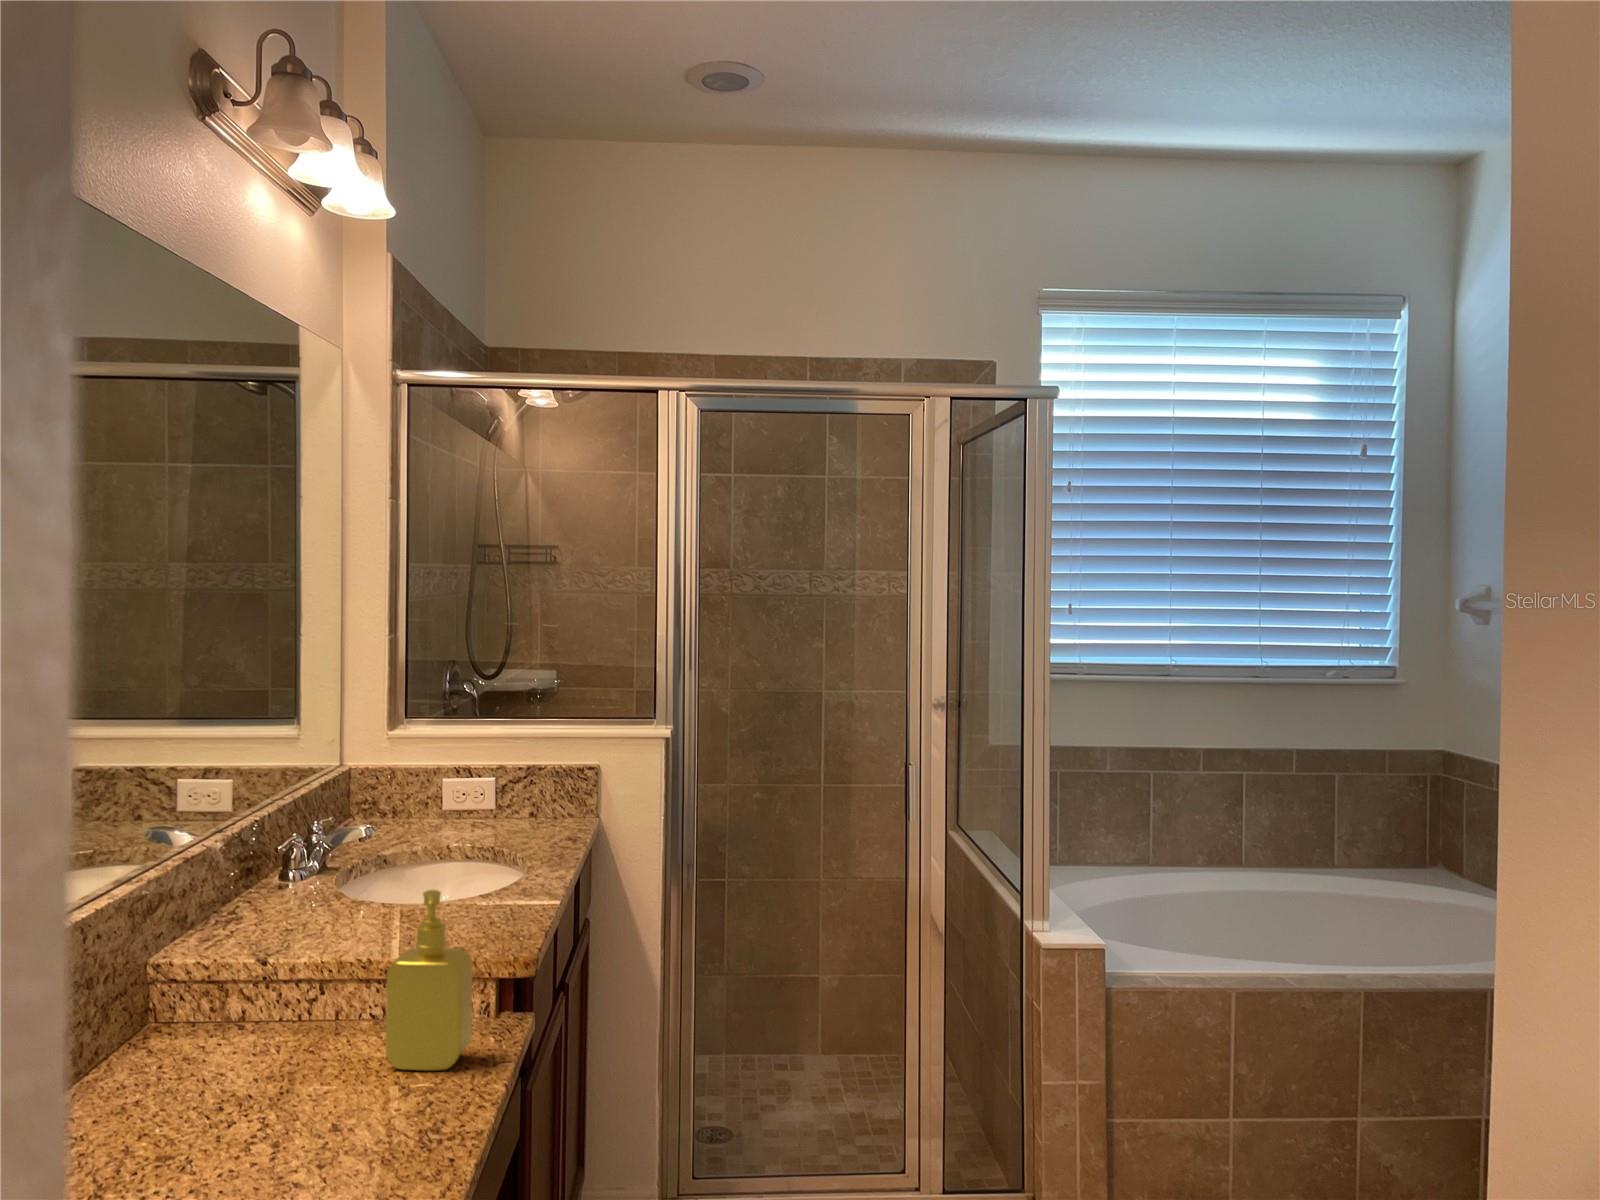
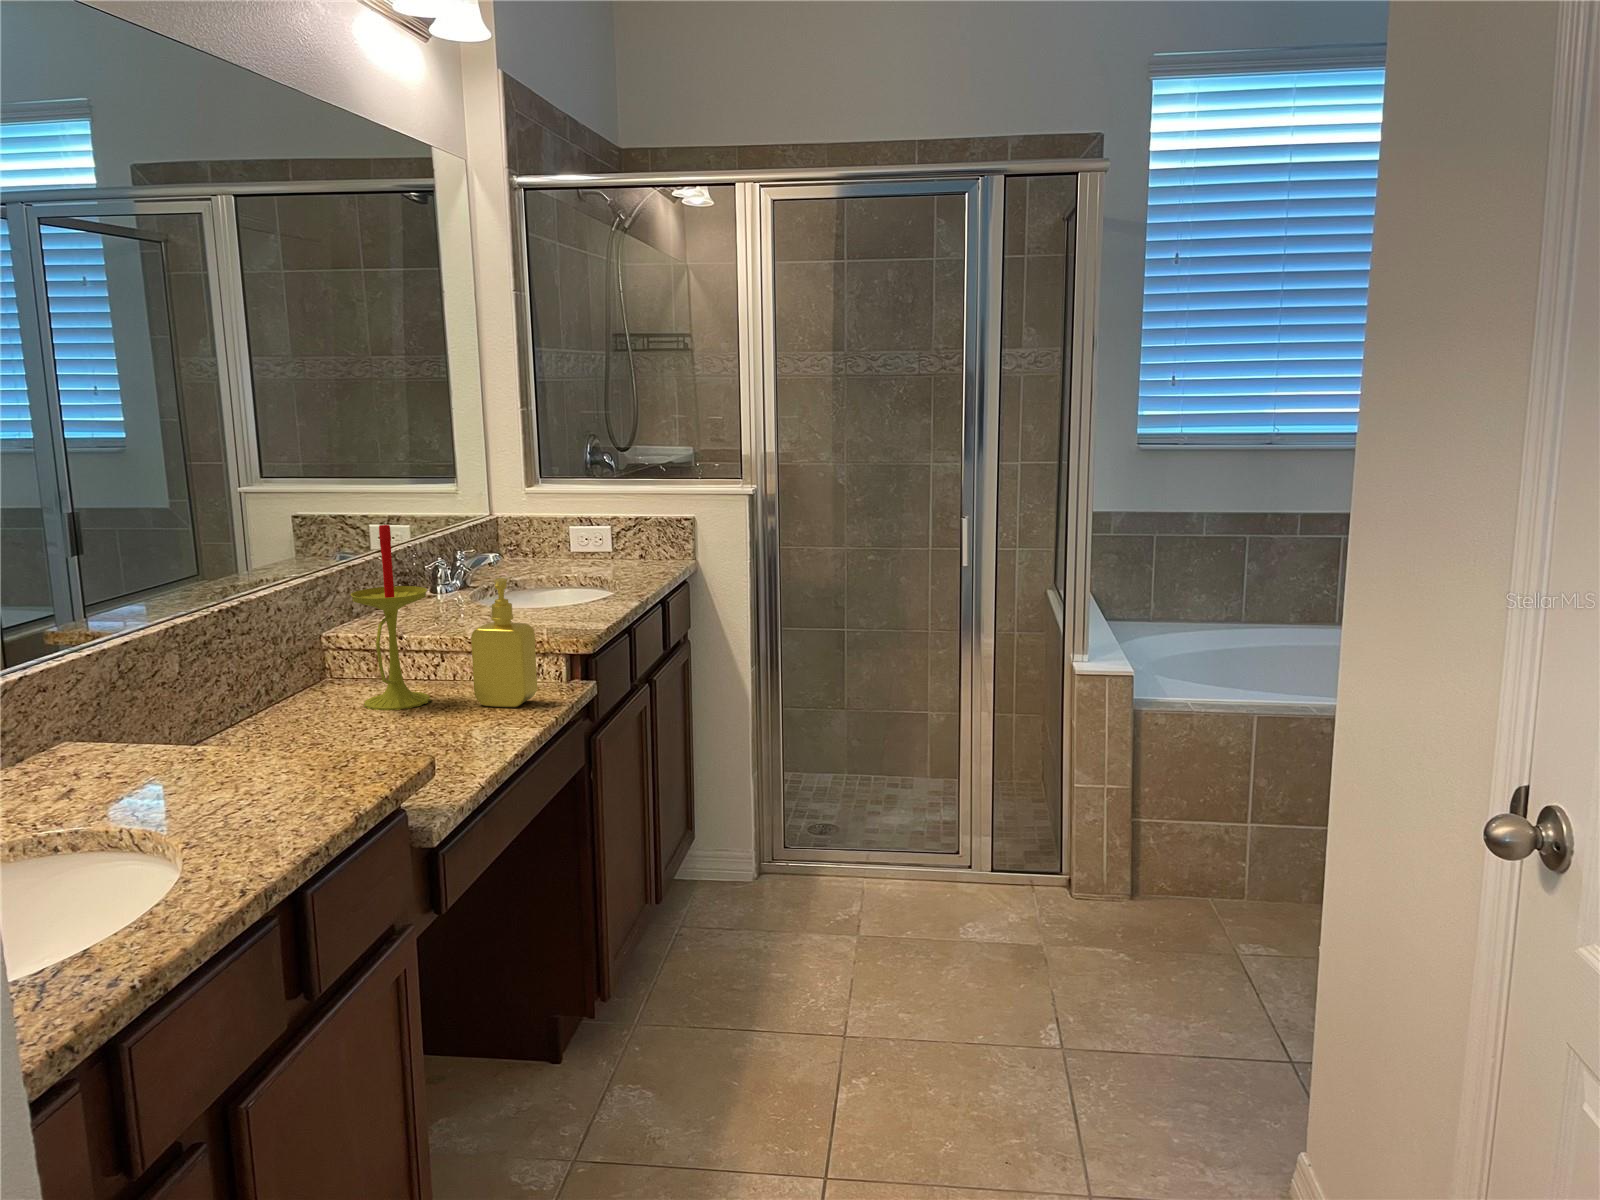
candle: none [216,814,325,1086] -> present [351,525,431,710]

